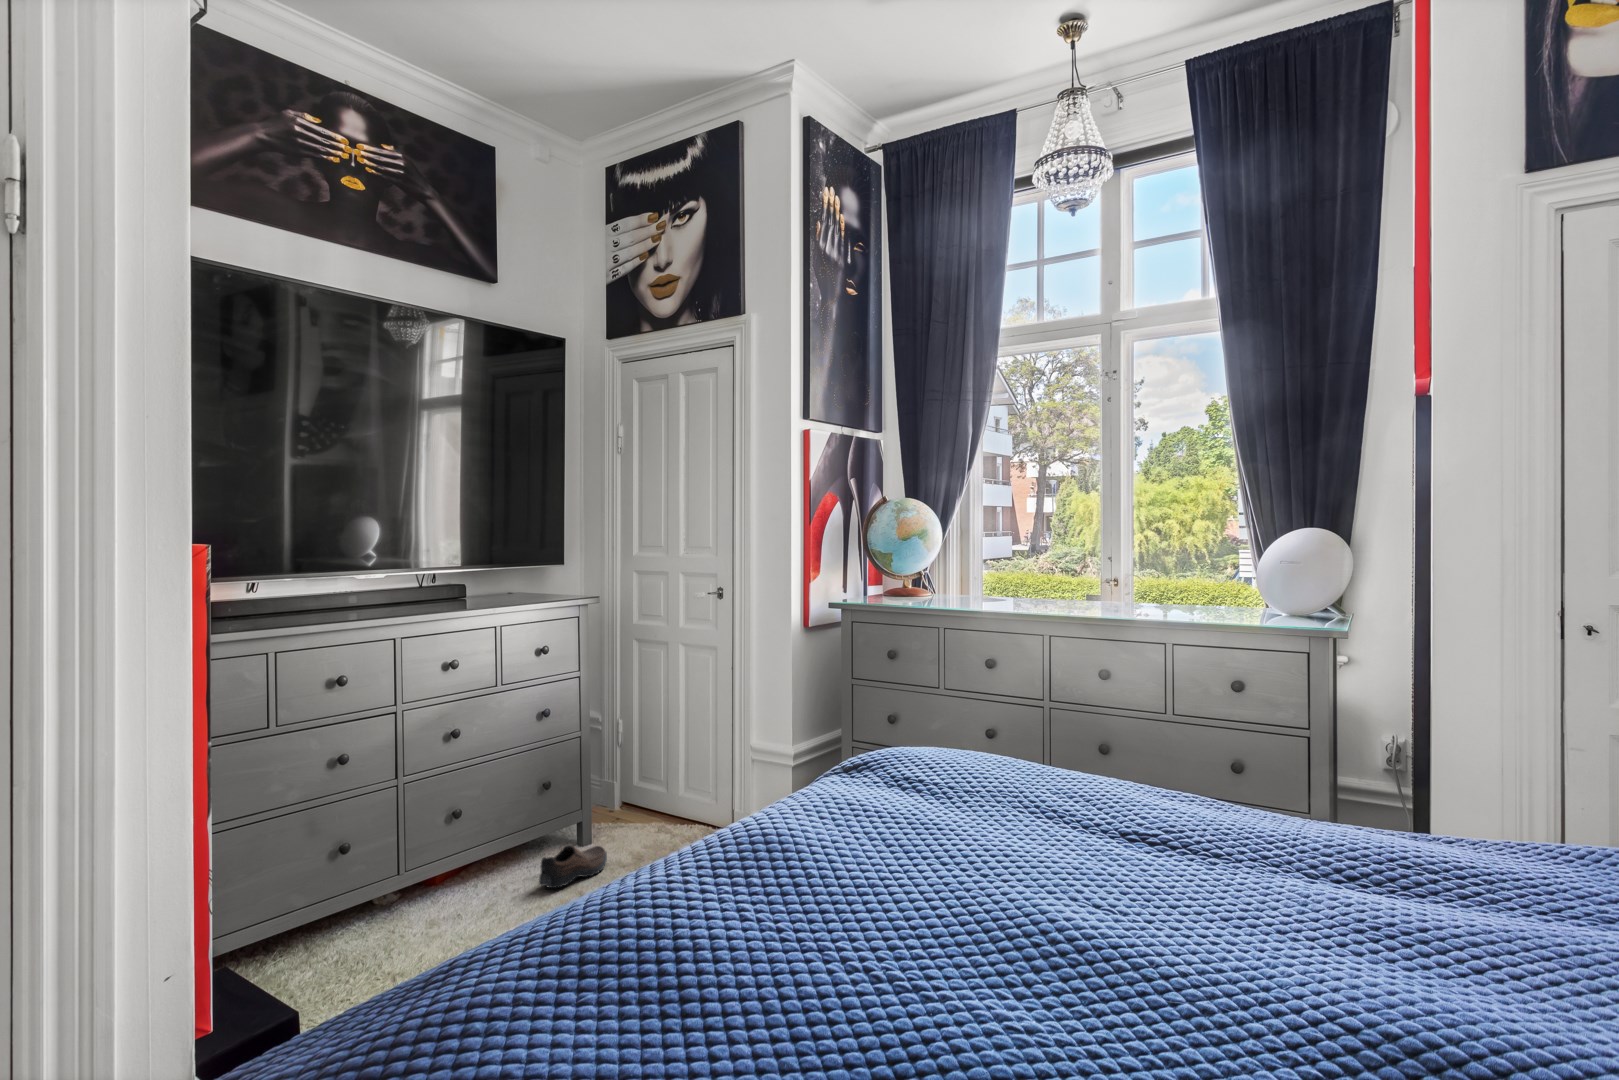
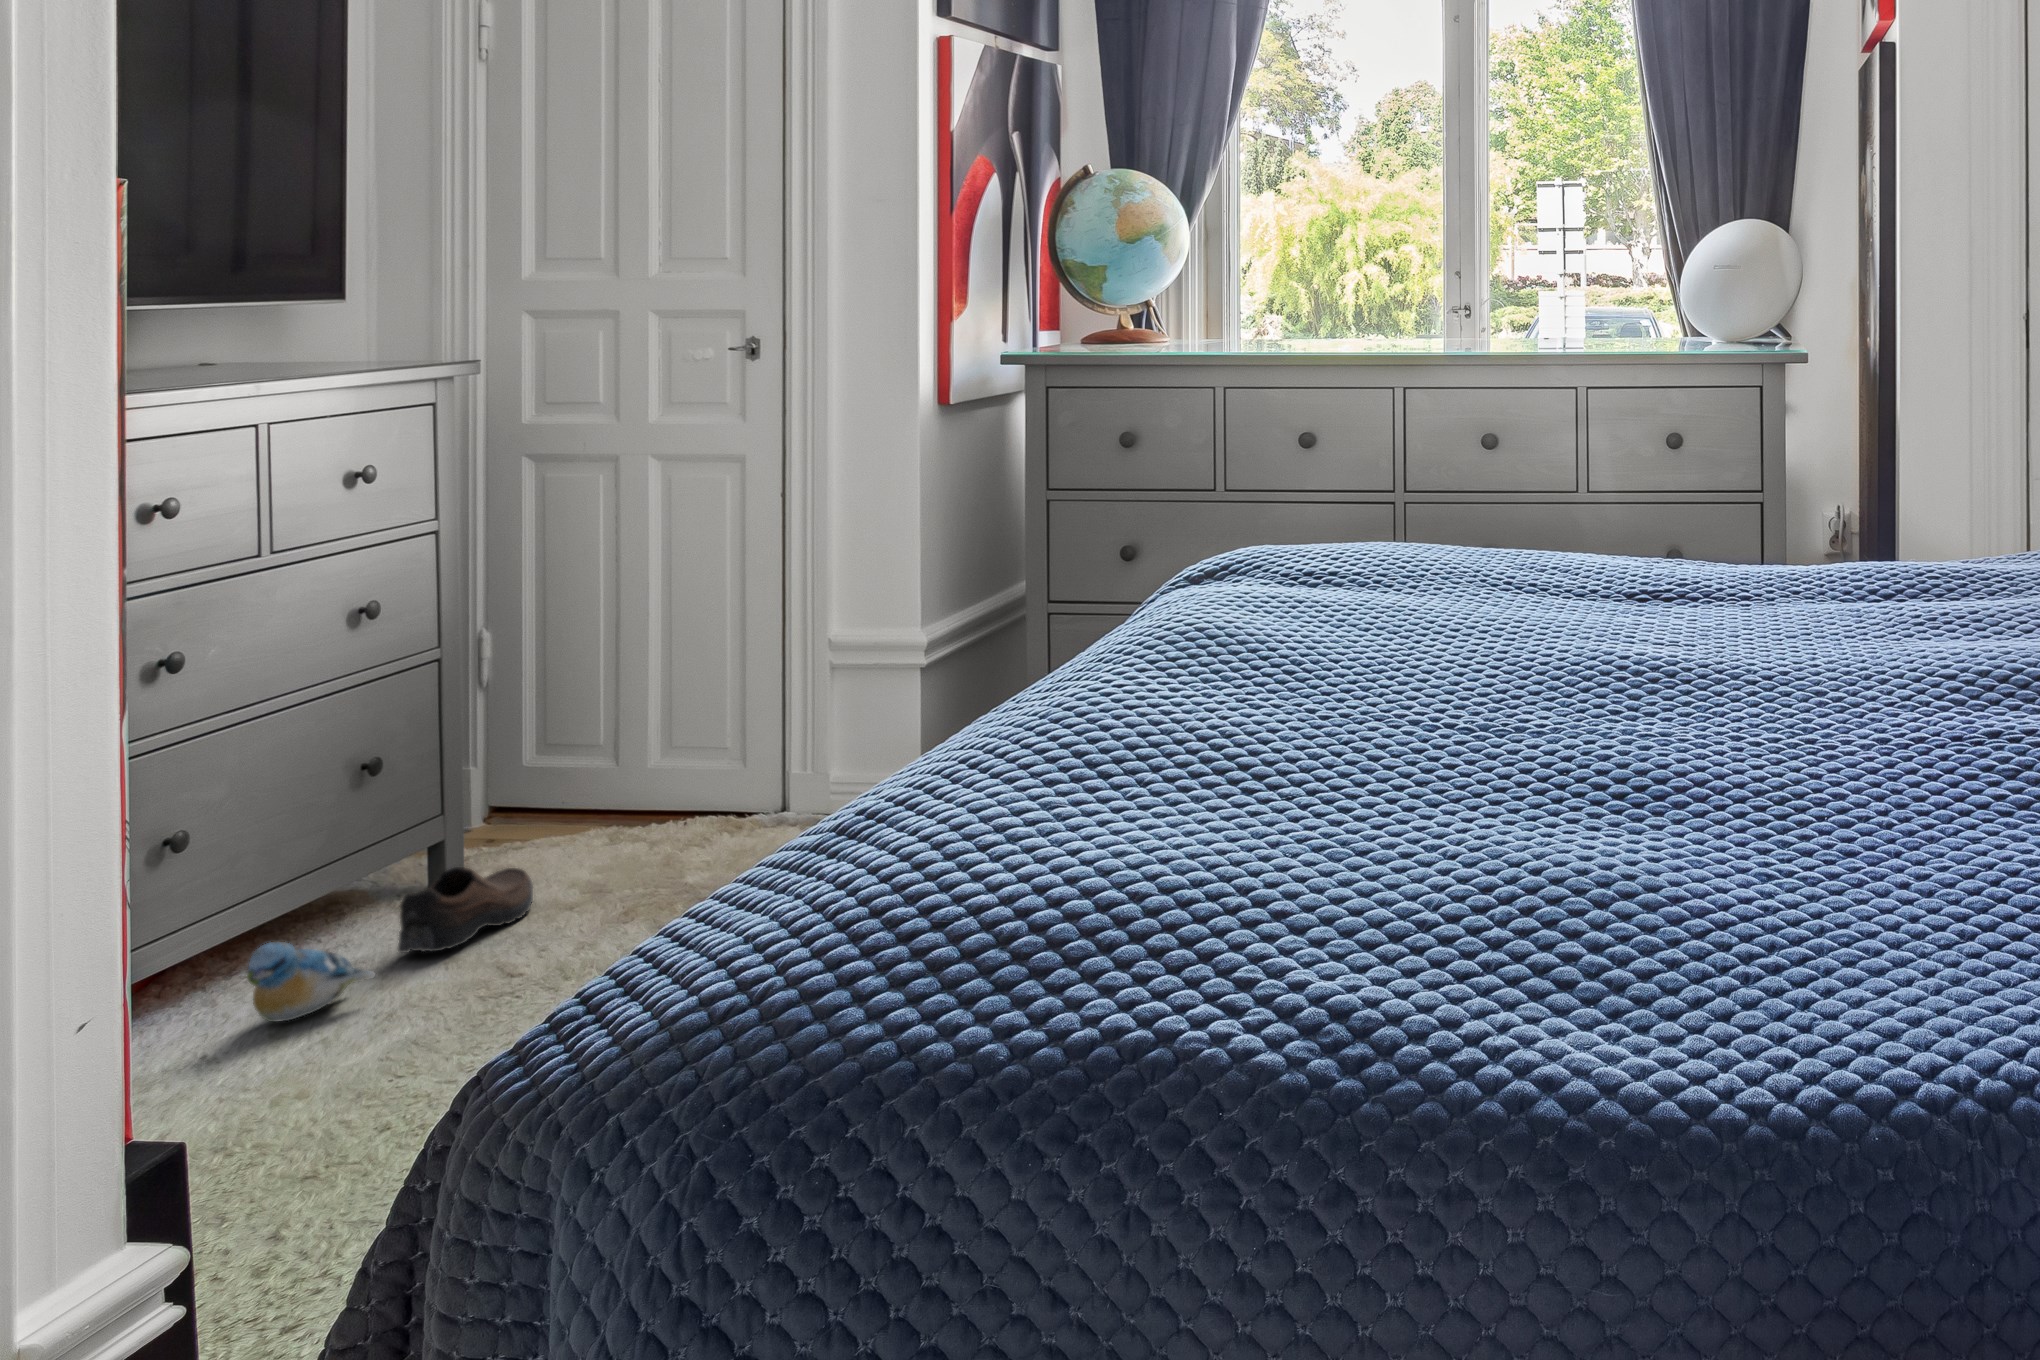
plush toy: none [461,878,517,916] -> present [247,942,375,1022]

